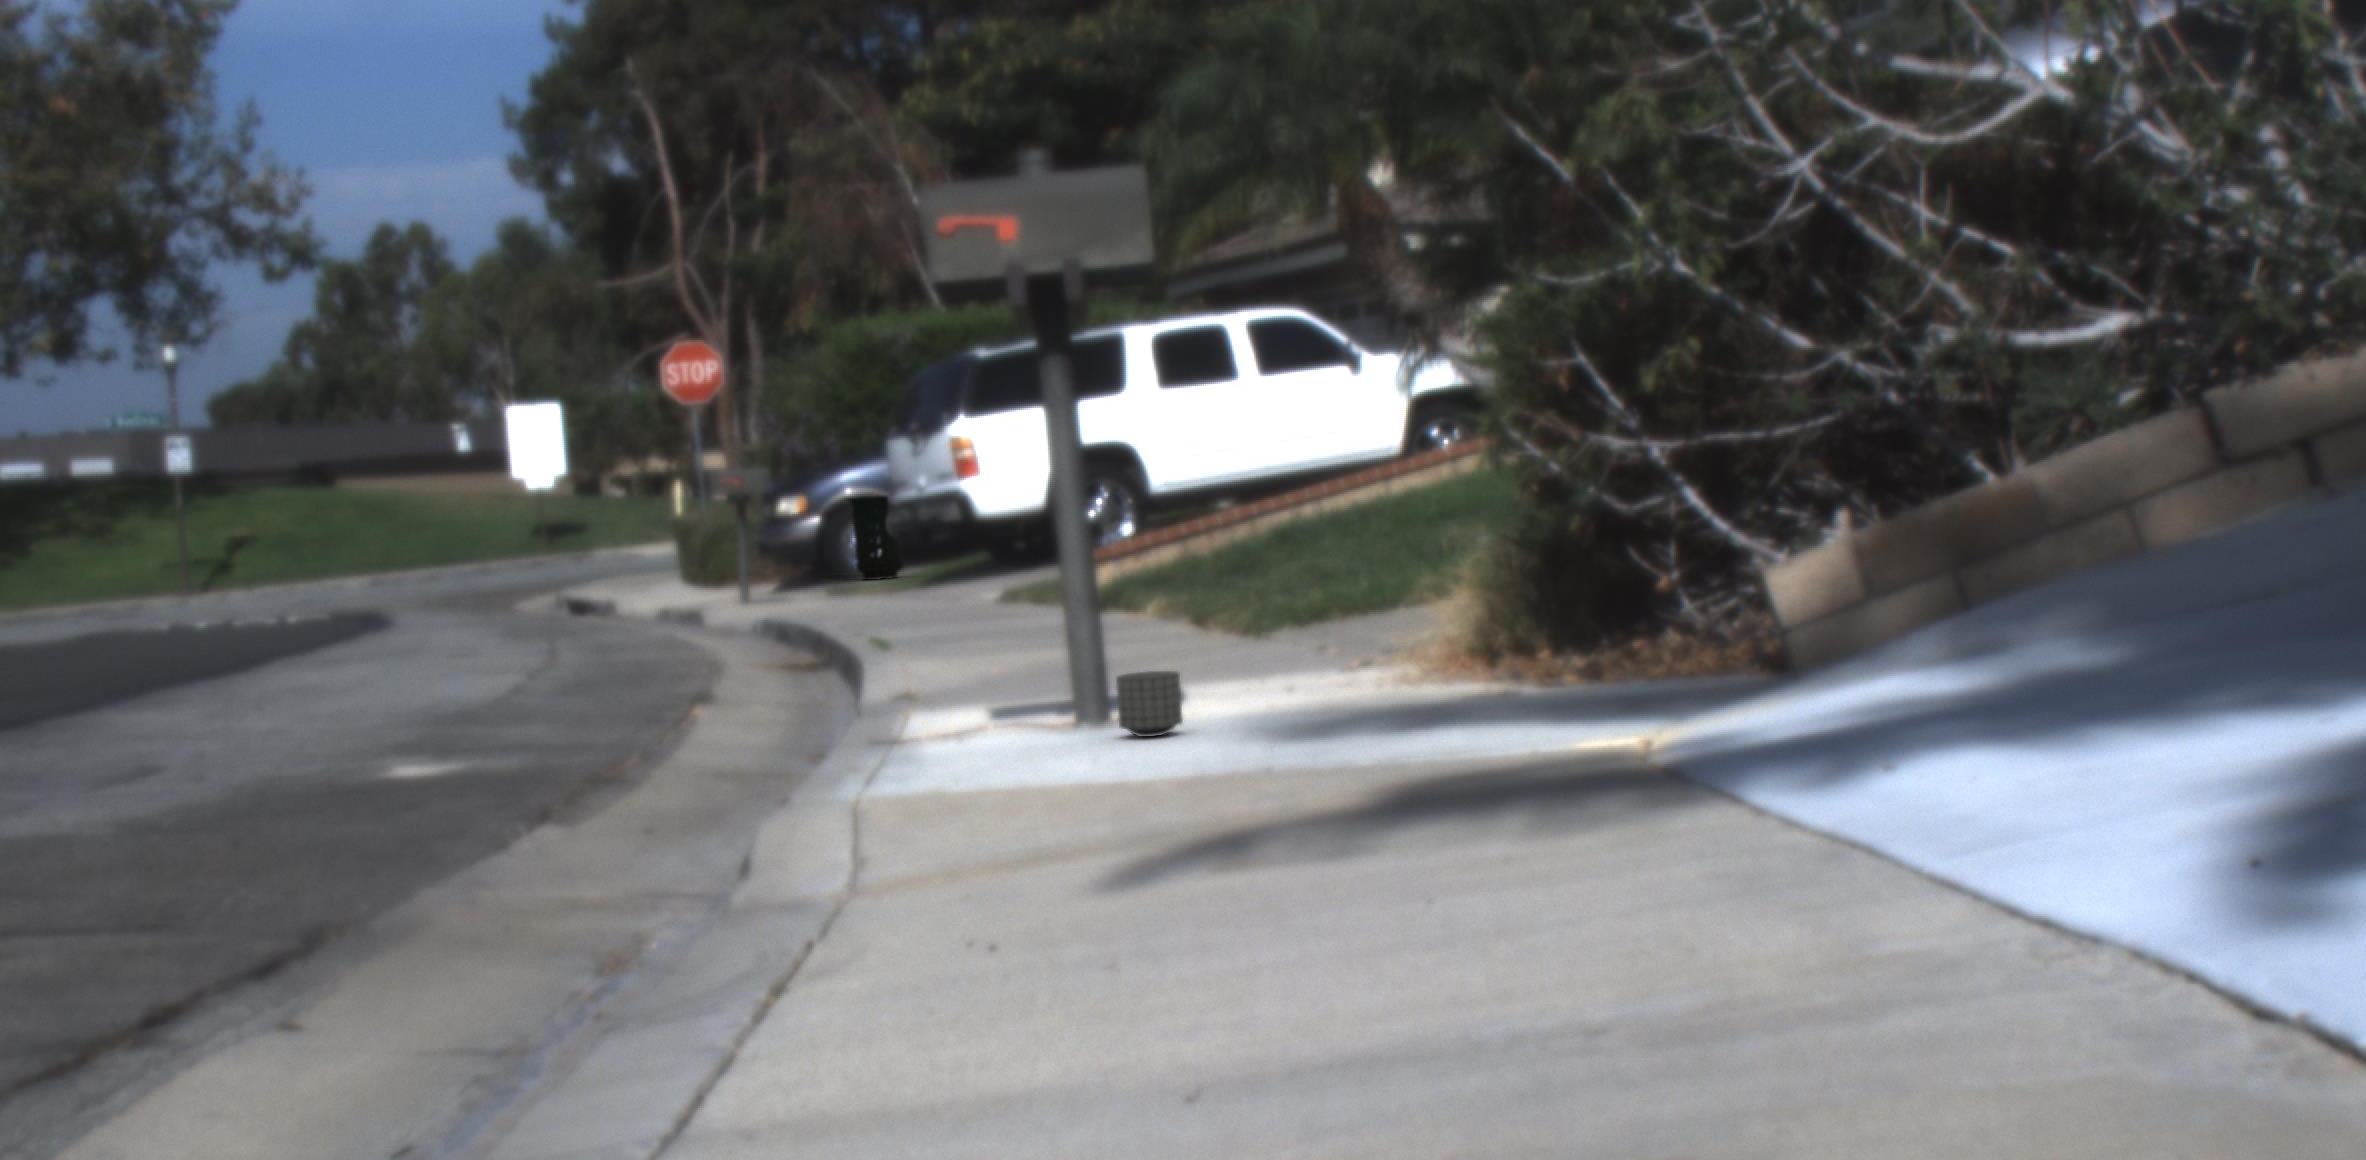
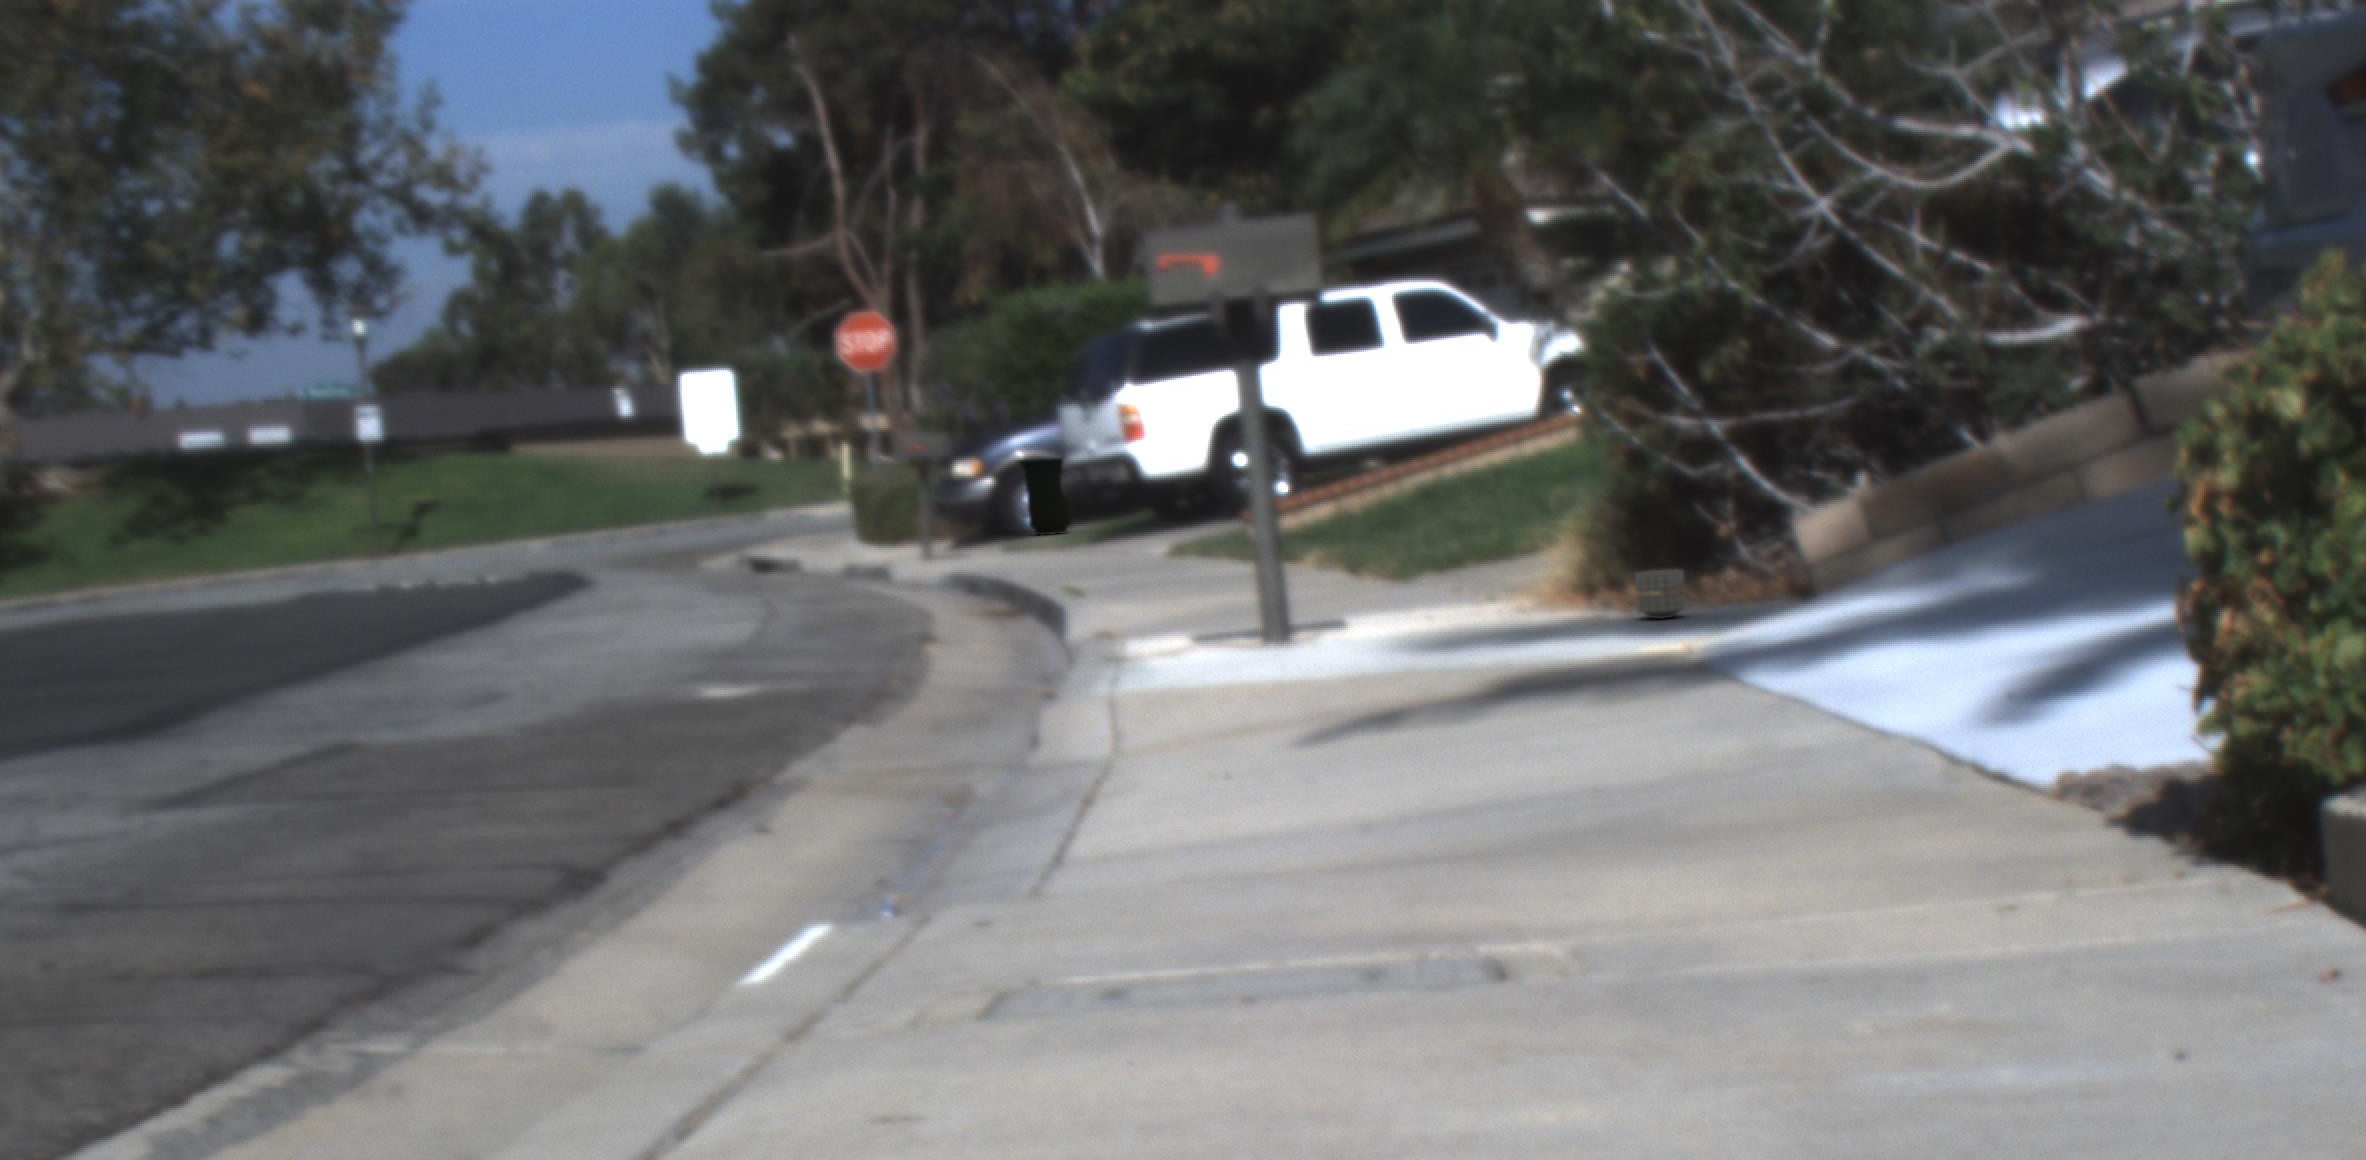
planter: present [1116,671,1183,737] -> present [1635,569,1686,619]

